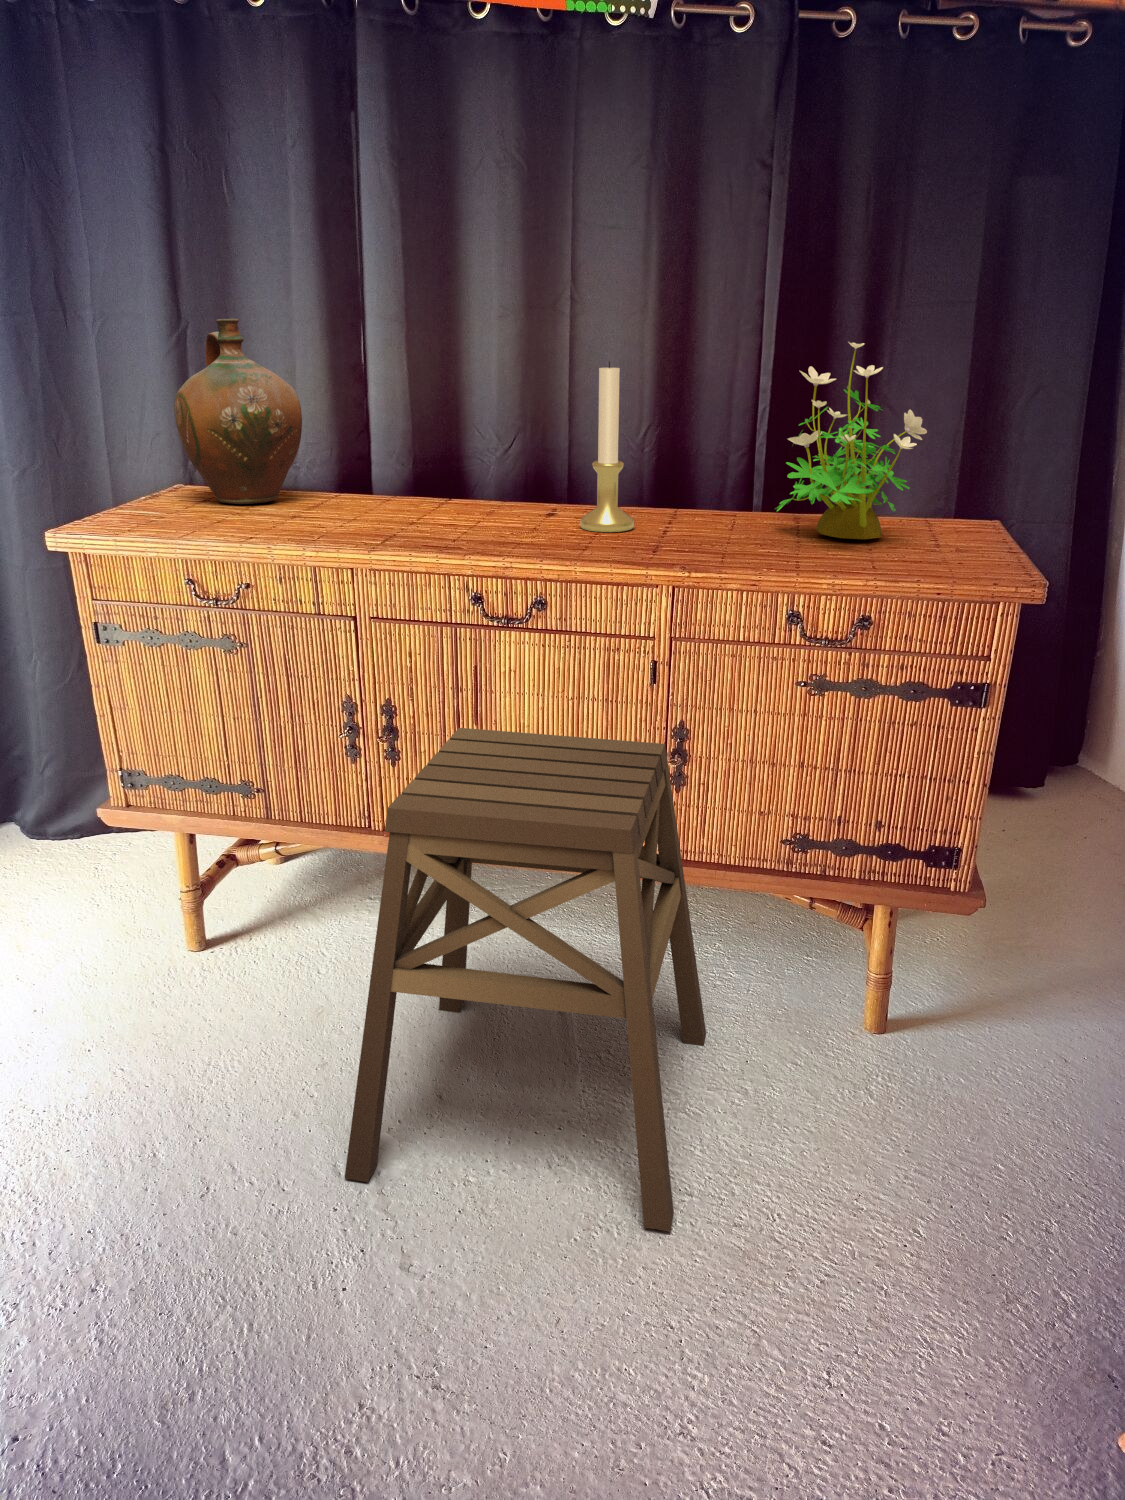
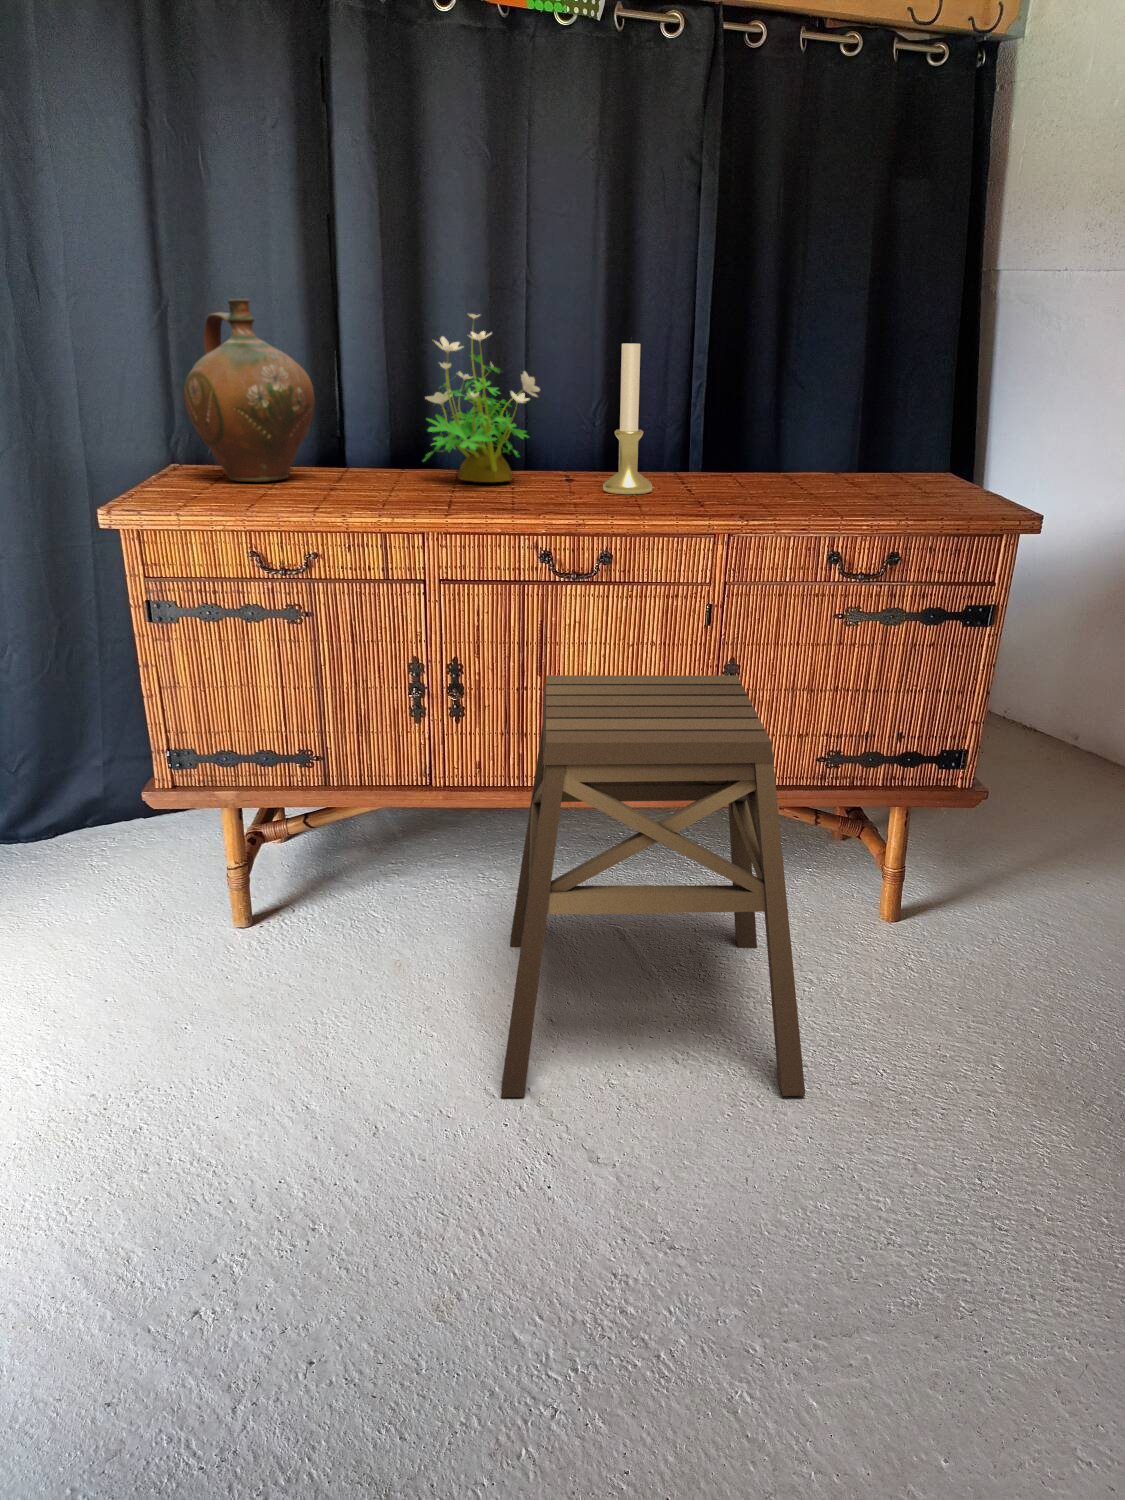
potted plant: present [777,342,927,539] -> present [425,314,540,482]

